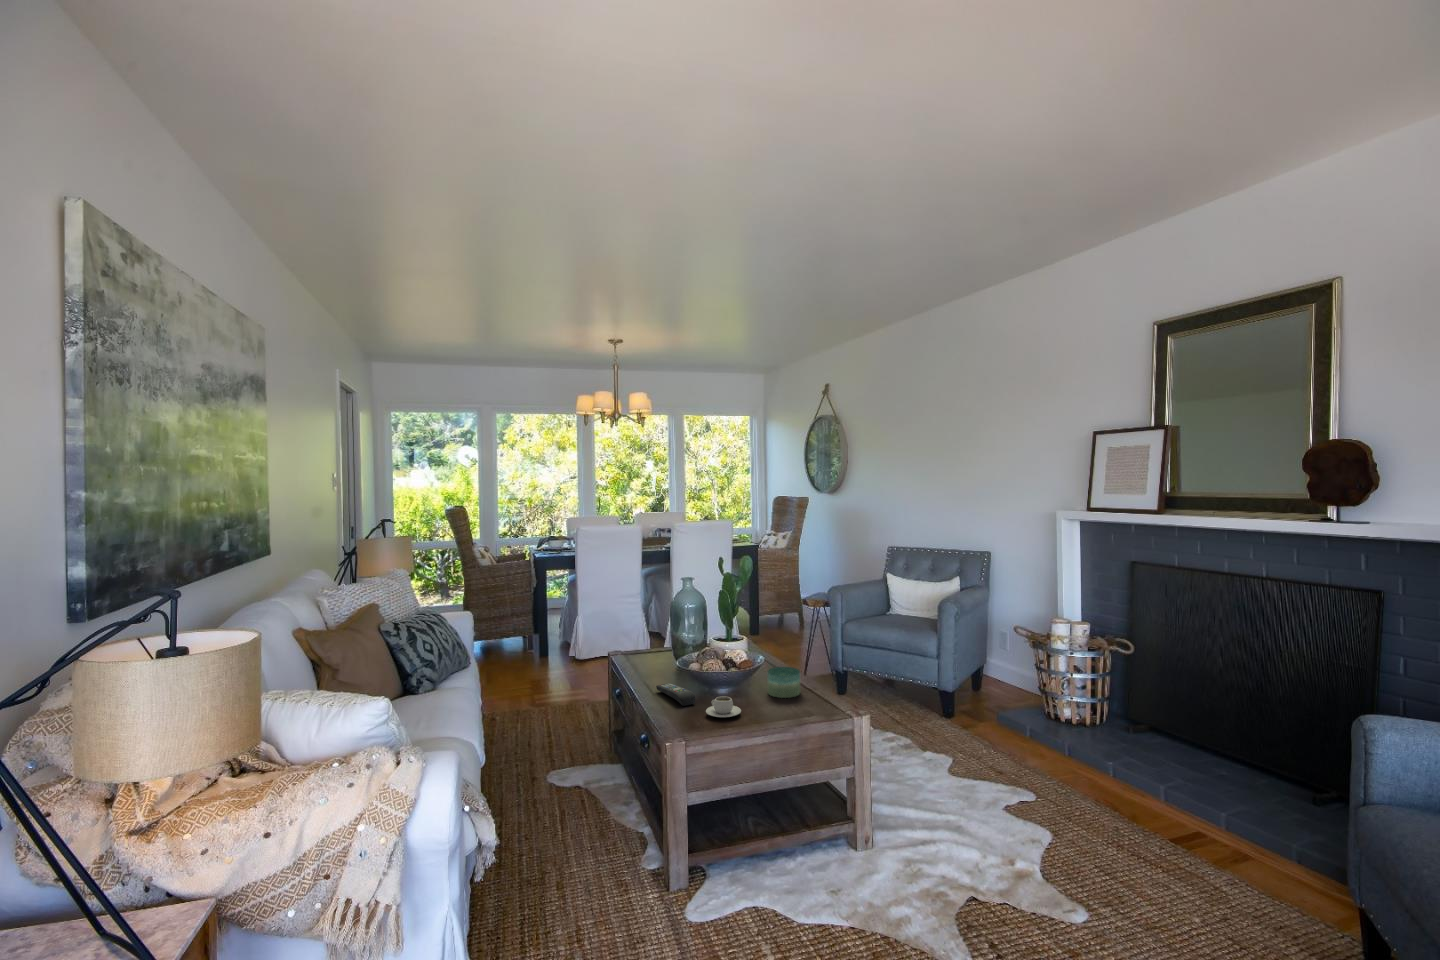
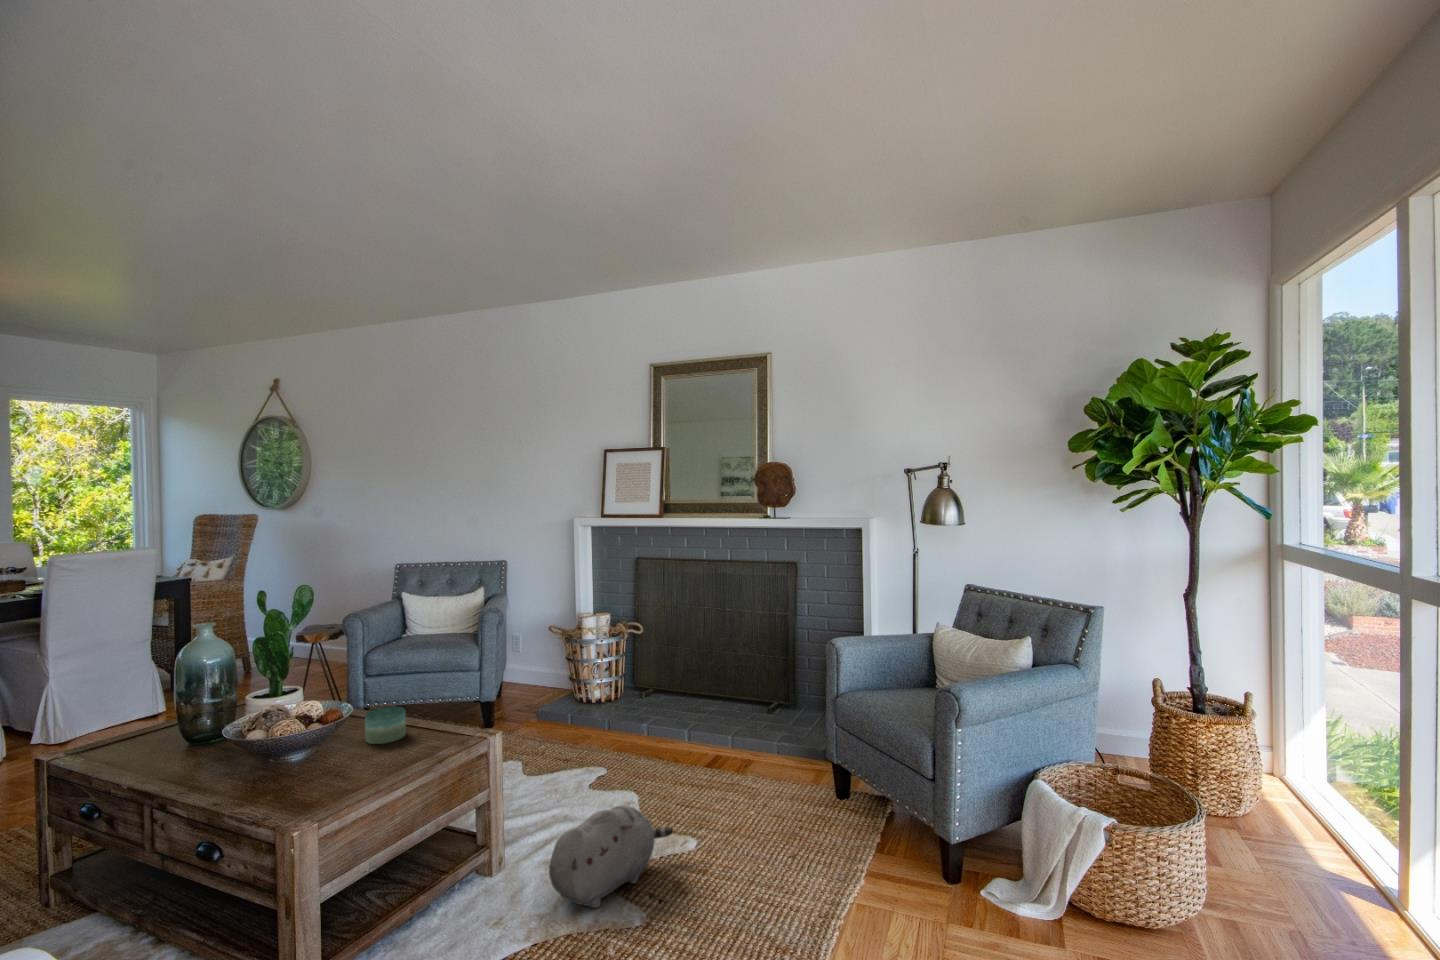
remote control: present [656,683,695,706] -> none [203,766,284,787]
teacup: present [706,696,741,717] -> none [313,757,361,785]
plush toy: none [883,826,1047,926] -> present [549,805,674,908]

